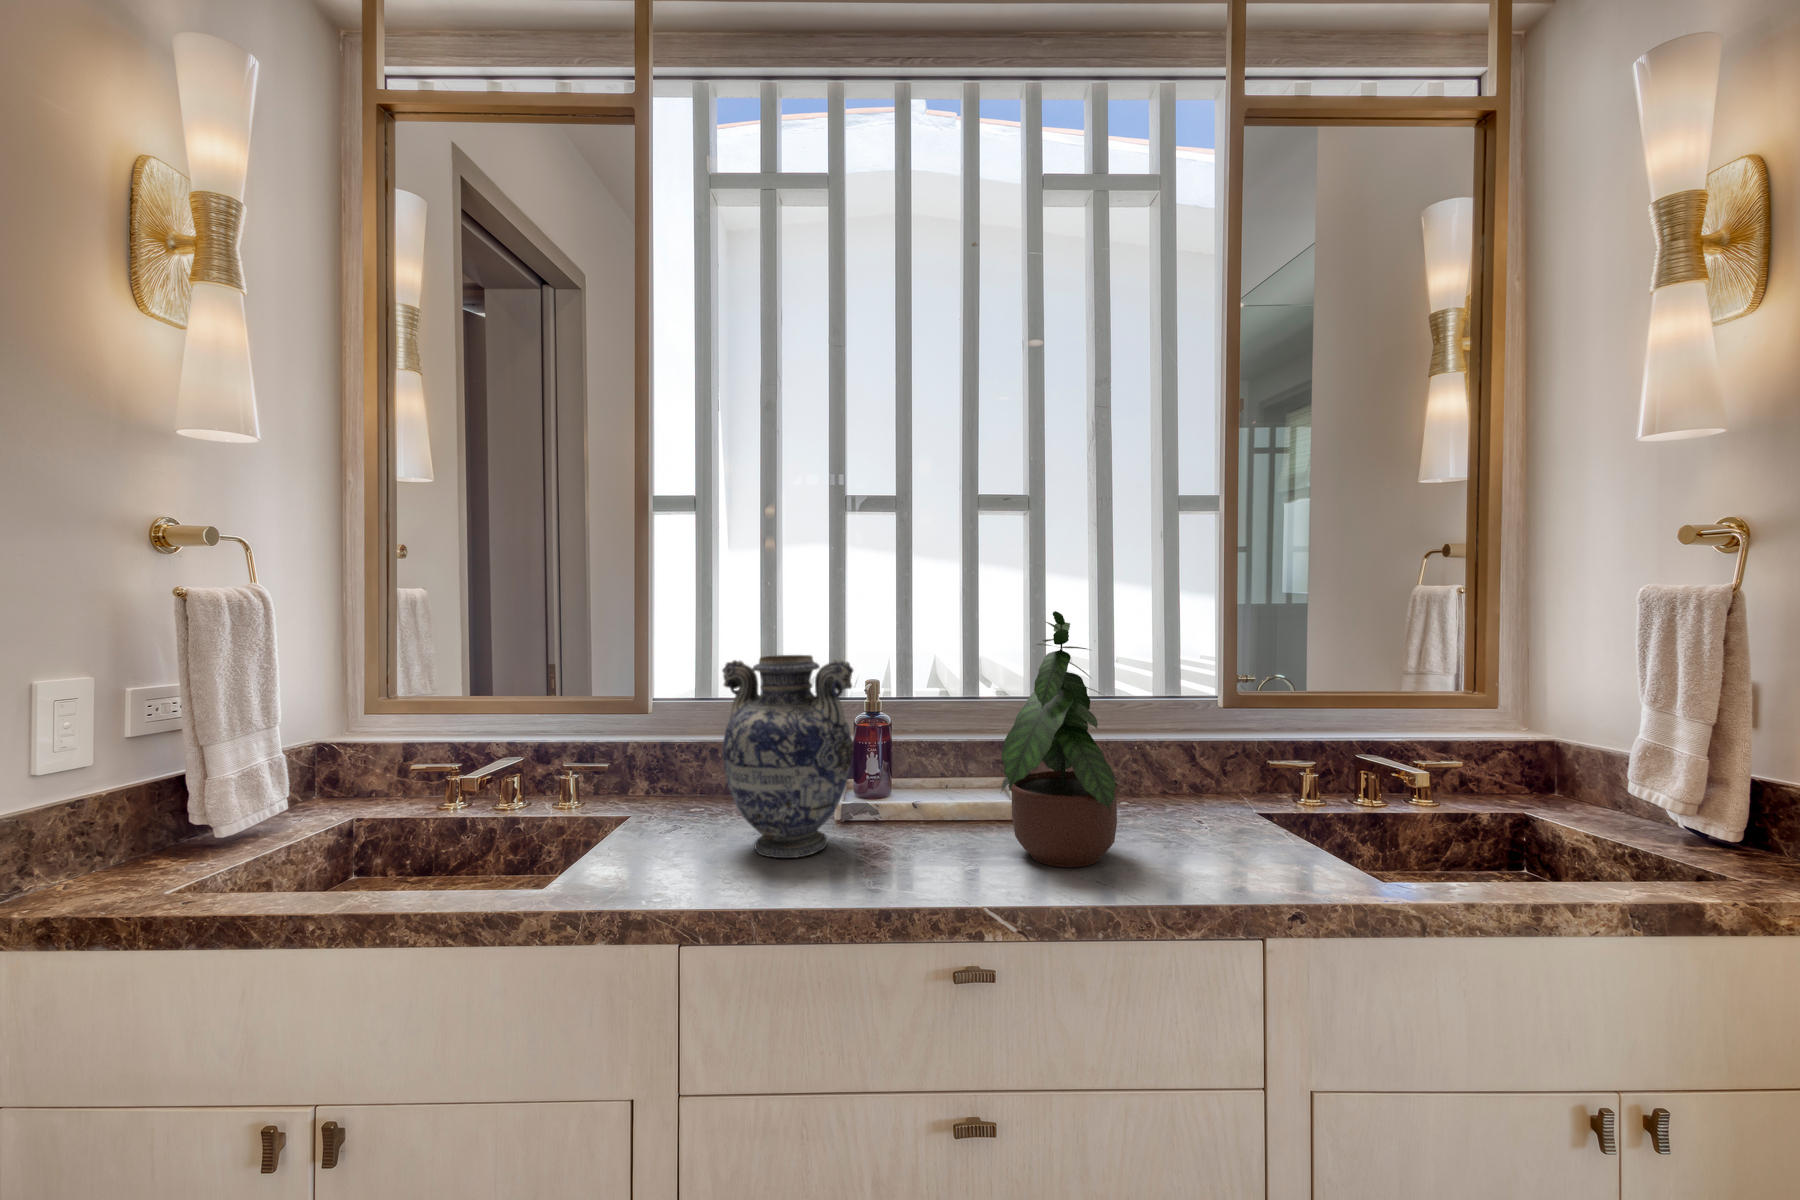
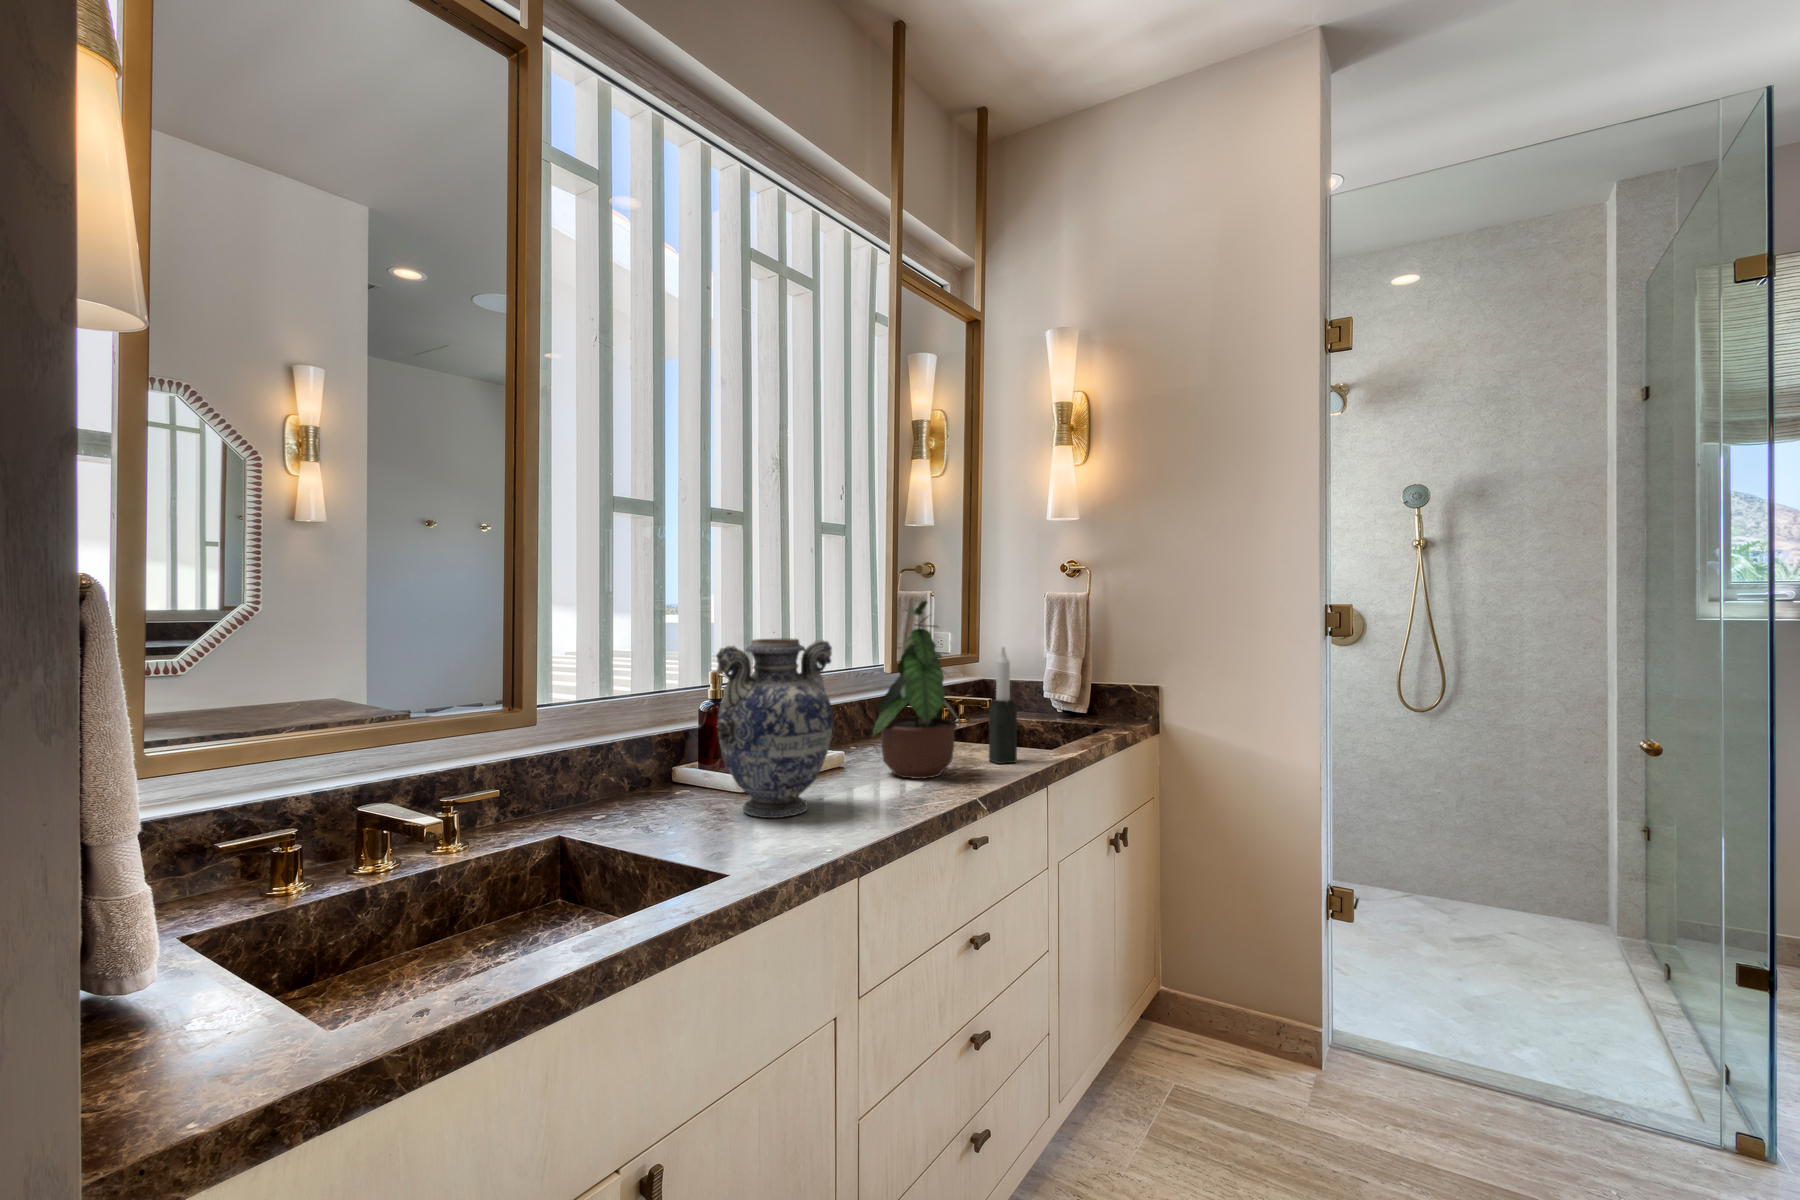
candle: none [1221,687,1270,885] -> present [989,647,1017,764]

